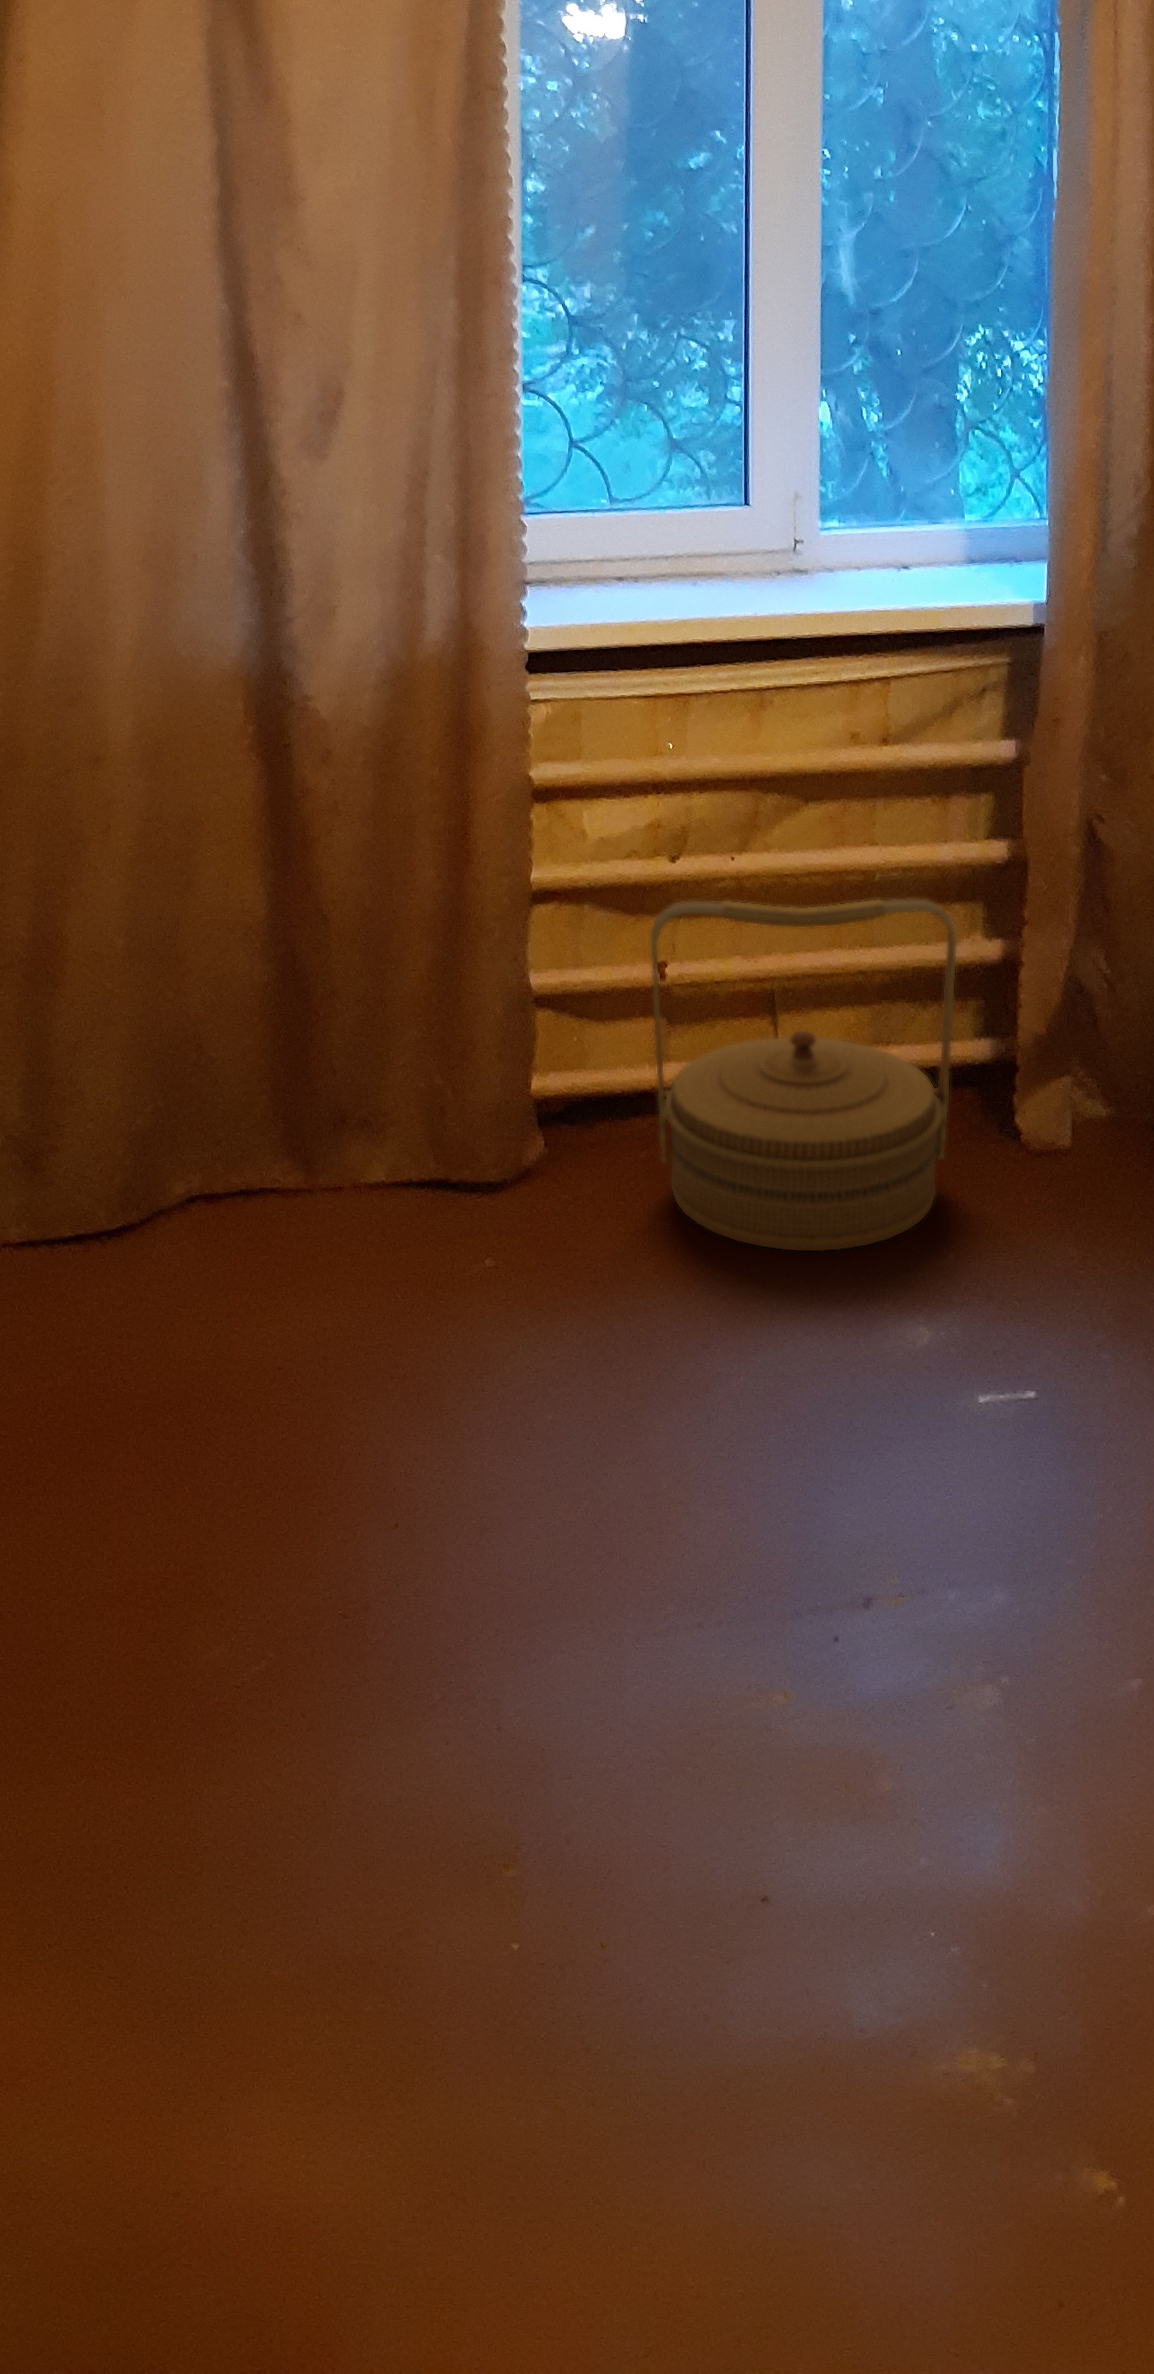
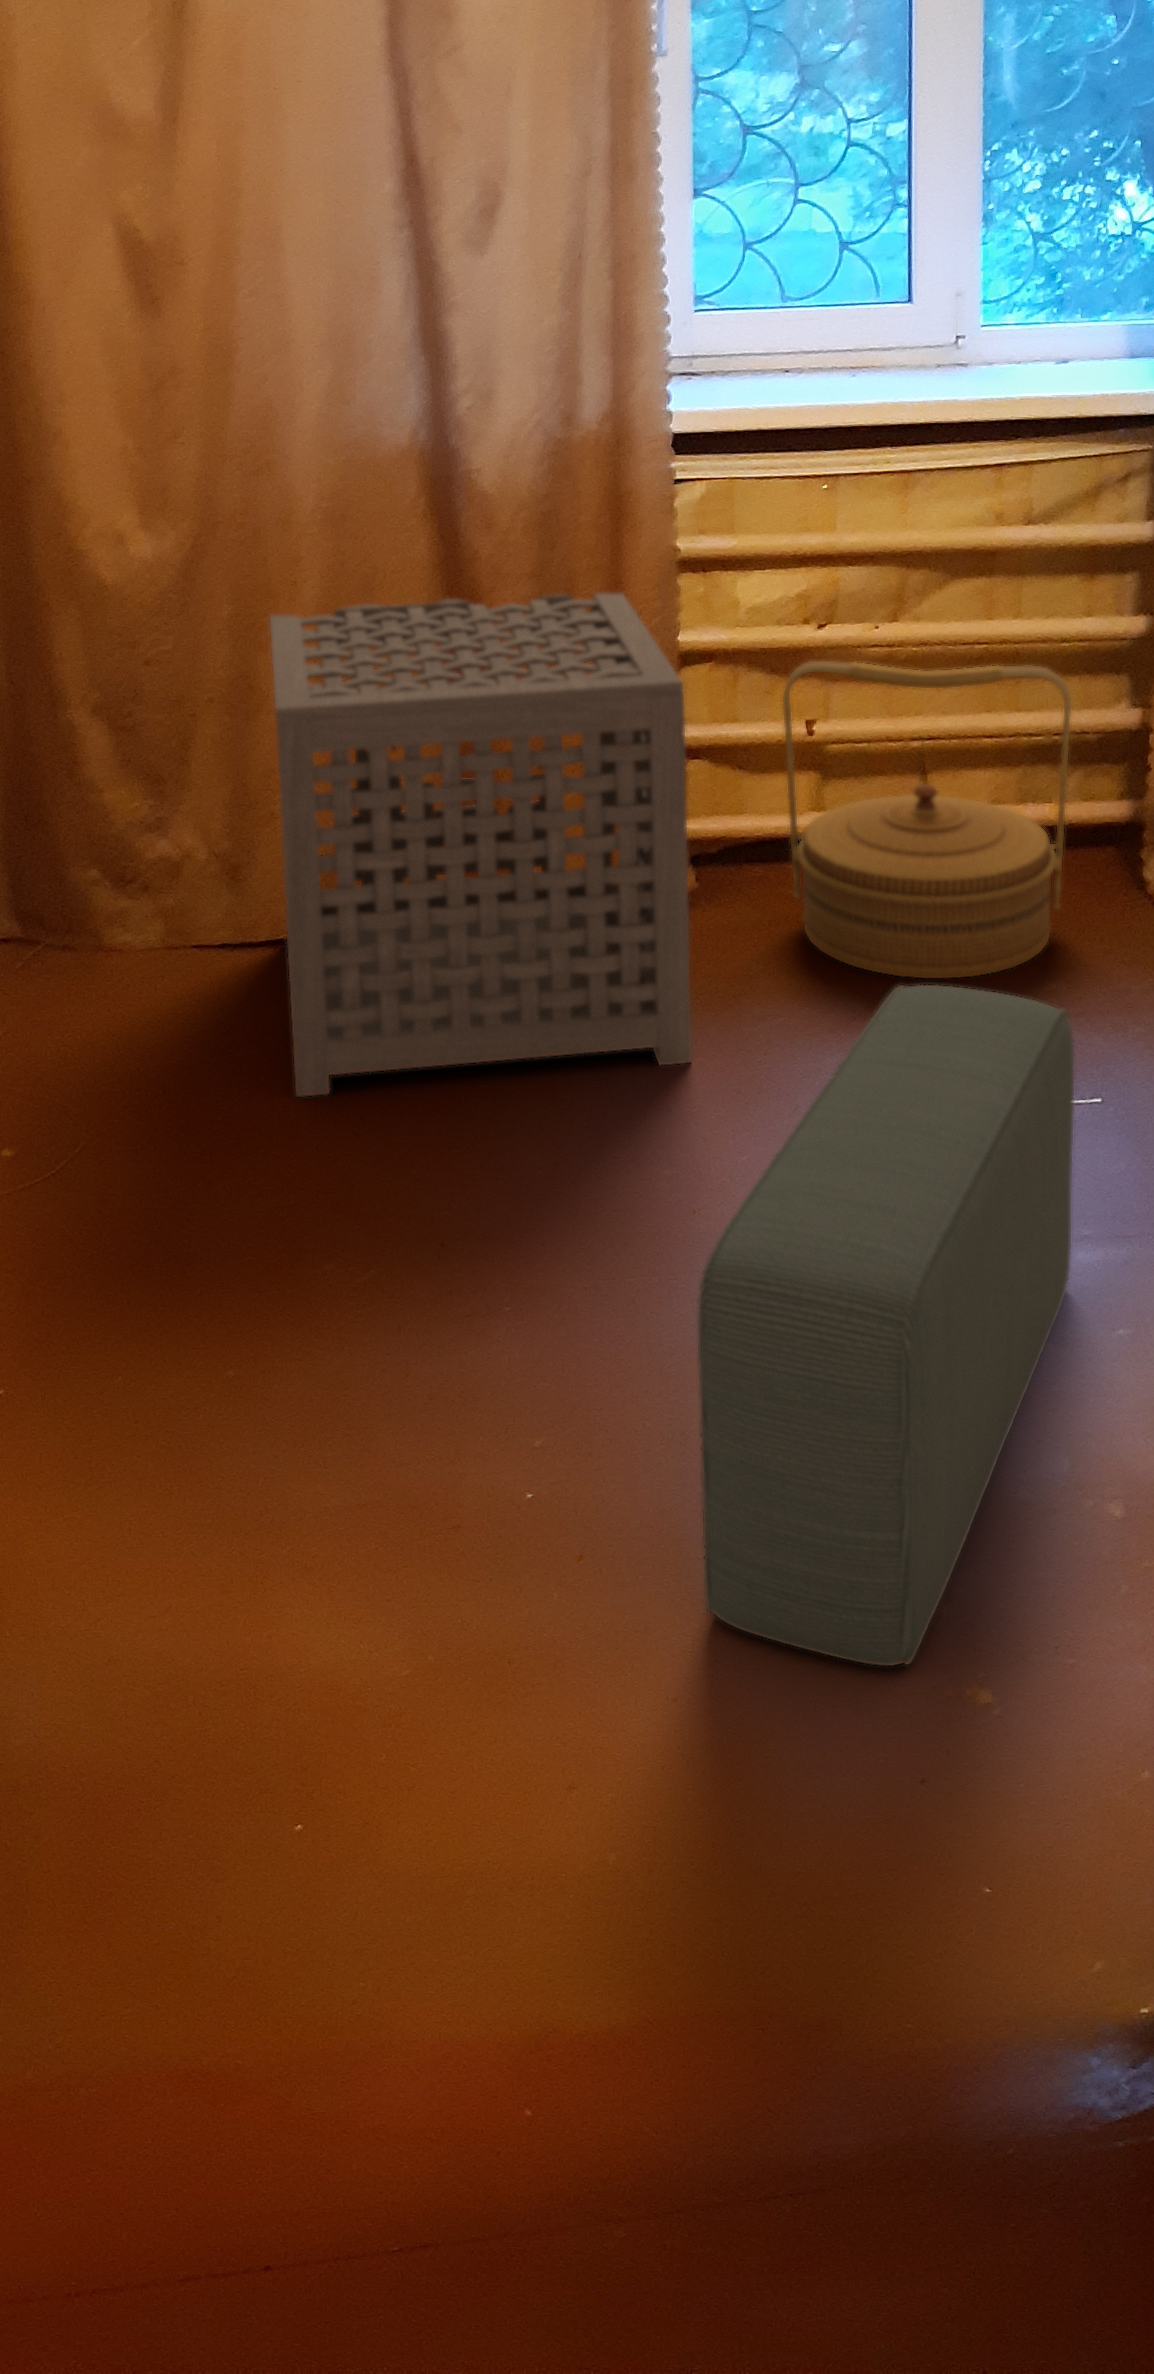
side table: none [77,825,589,1463] -> present [270,592,692,1097]
pouf: none [779,1309,1091,2223] -> present [698,985,1074,1666]

